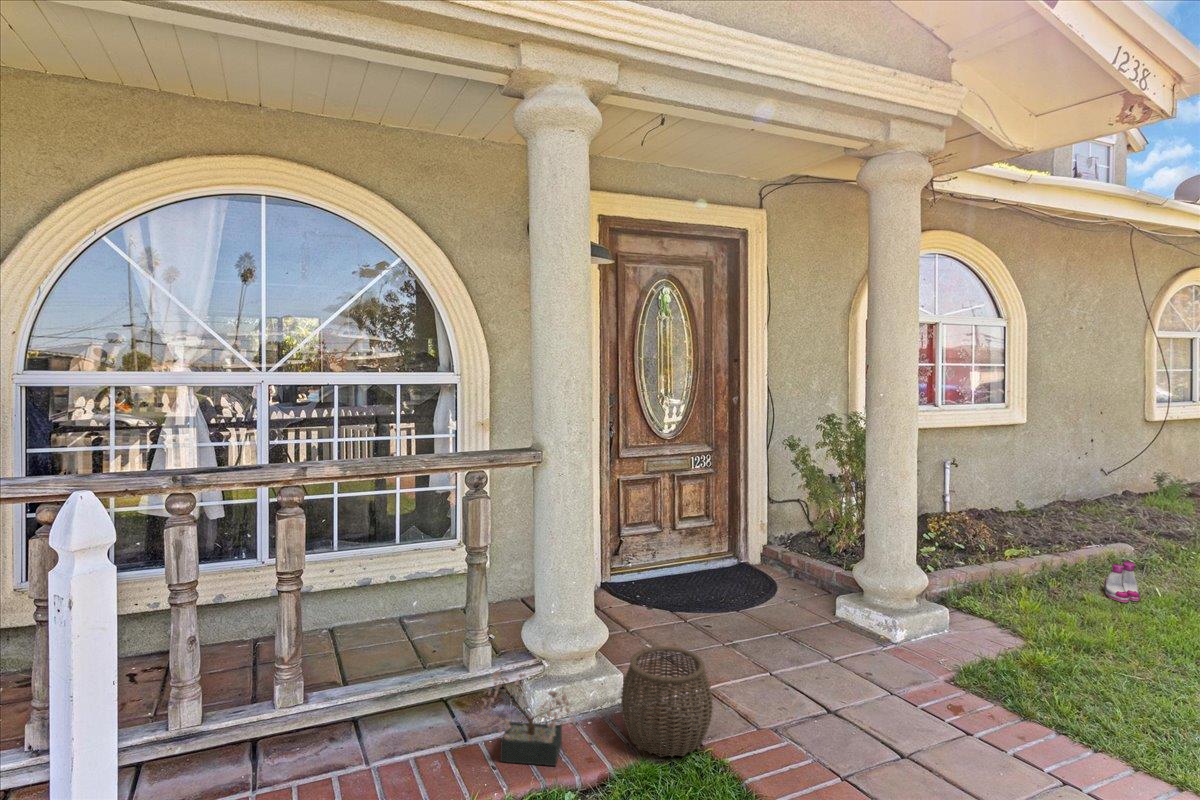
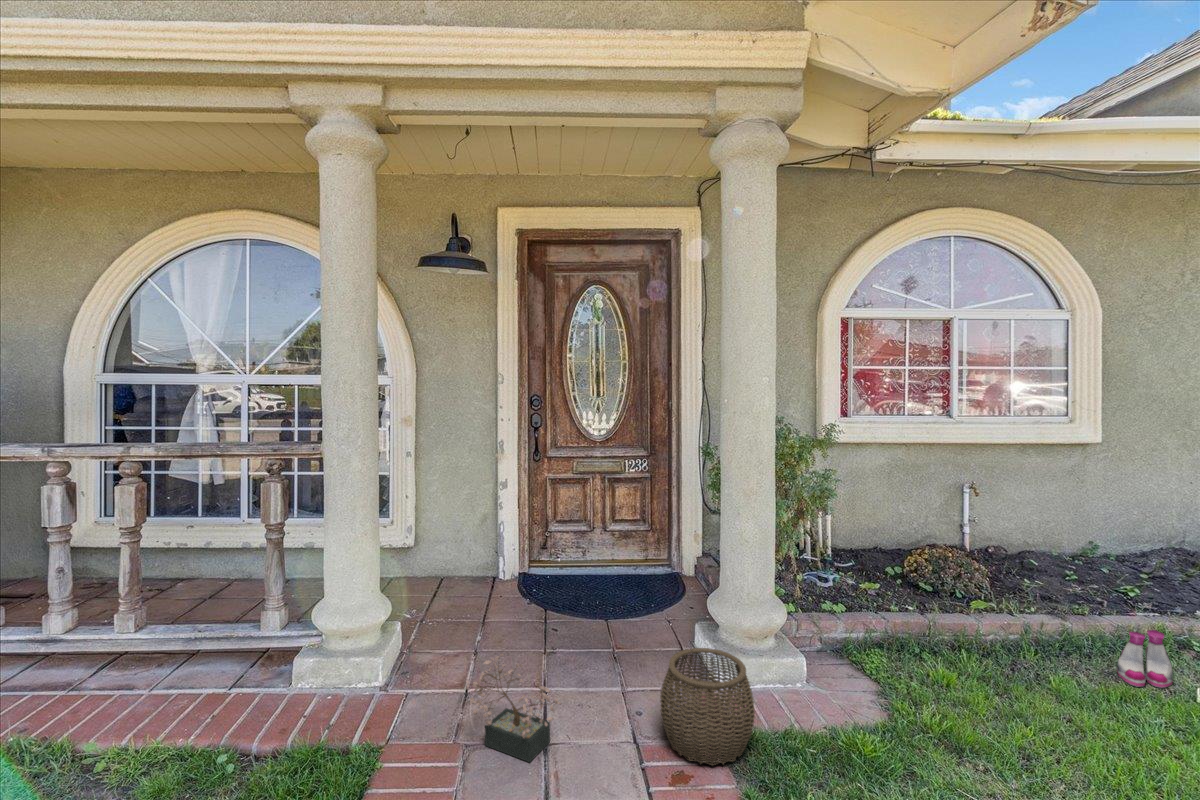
woven basket: present [621,646,713,757] -> present [660,648,755,765]
decorative plant: present [482,667,575,766] -> present [467,654,561,762]

